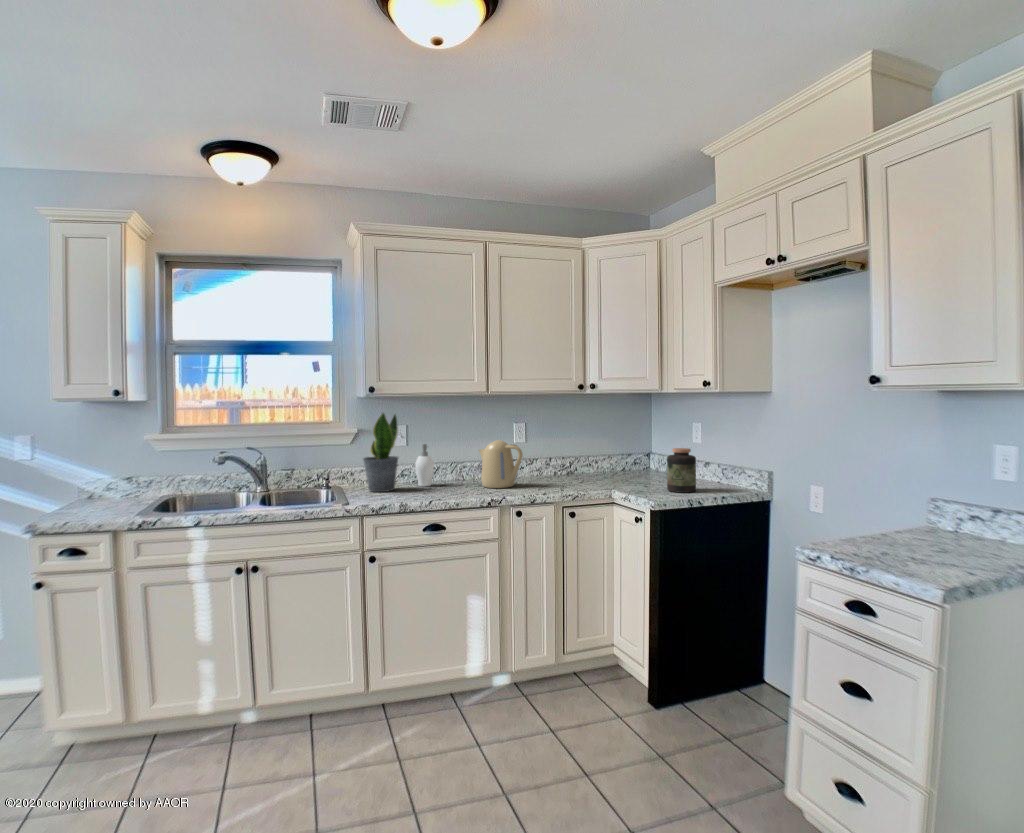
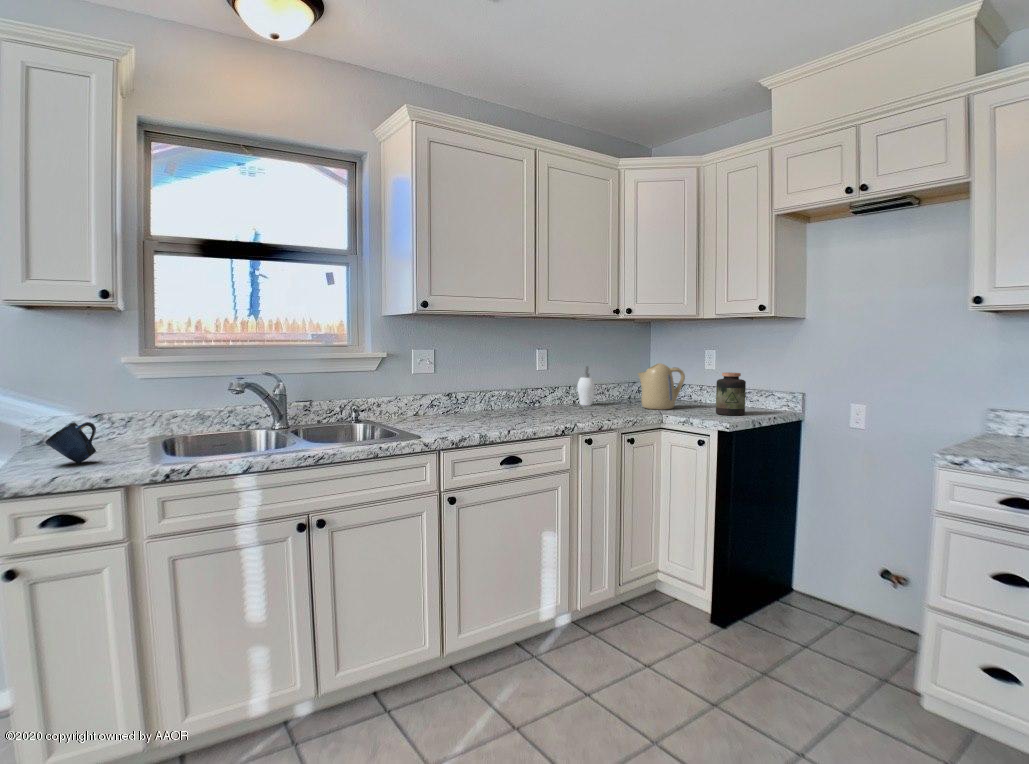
potted plant: present [363,413,399,492] -> none [401,332,443,425]
kettle: present [479,440,523,488] -> present [638,363,685,410]
soap dispenser: present [415,444,434,486] -> present [577,366,595,406]
mug: none [76,484,110,513] -> present [45,422,96,464]

